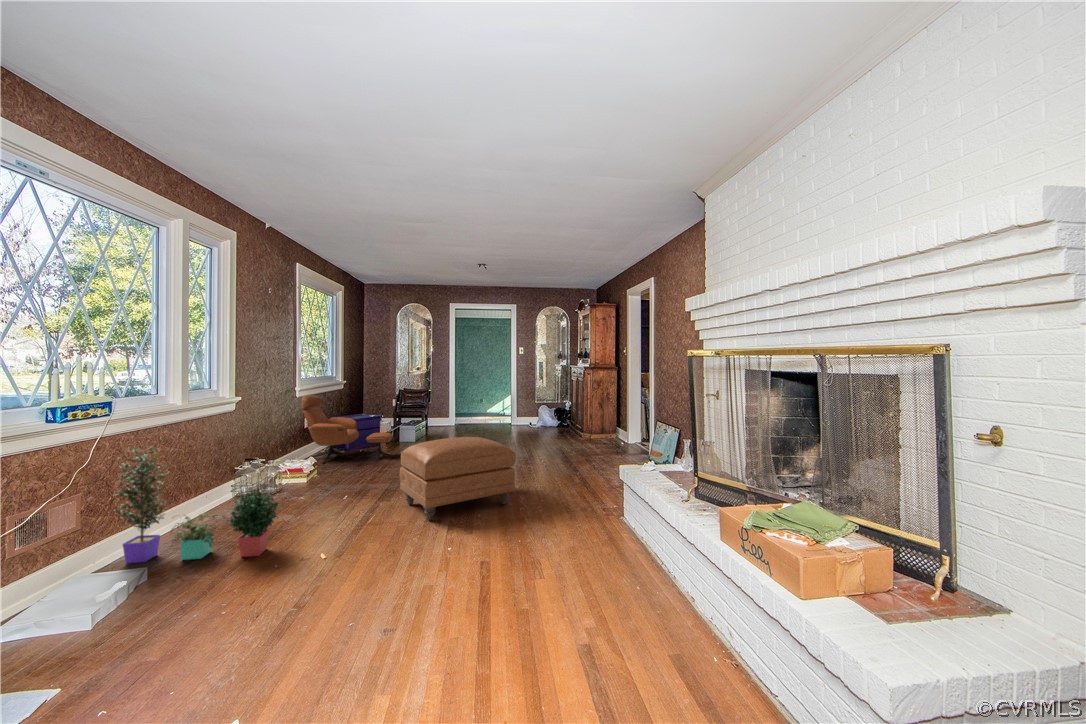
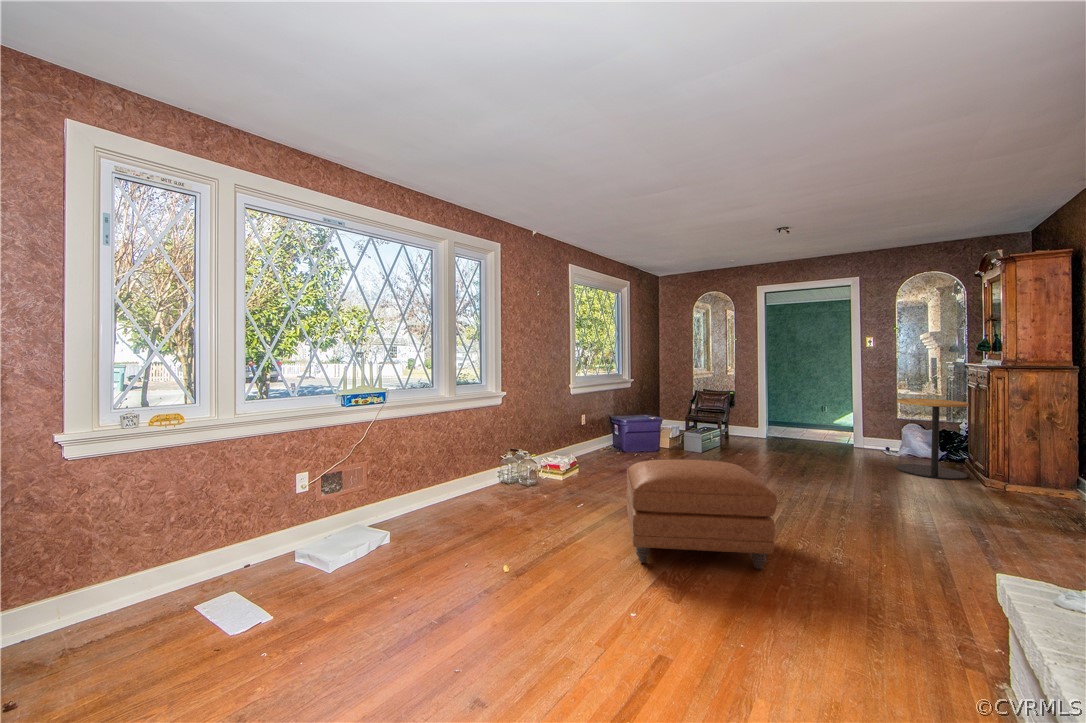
side table: none [541,388,576,437] -> present [896,399,969,479]
lounge chair: present [301,395,396,464] -> none [576,392,667,470]
potted plant: present [115,446,278,563] -> none [382,430,486,551]

